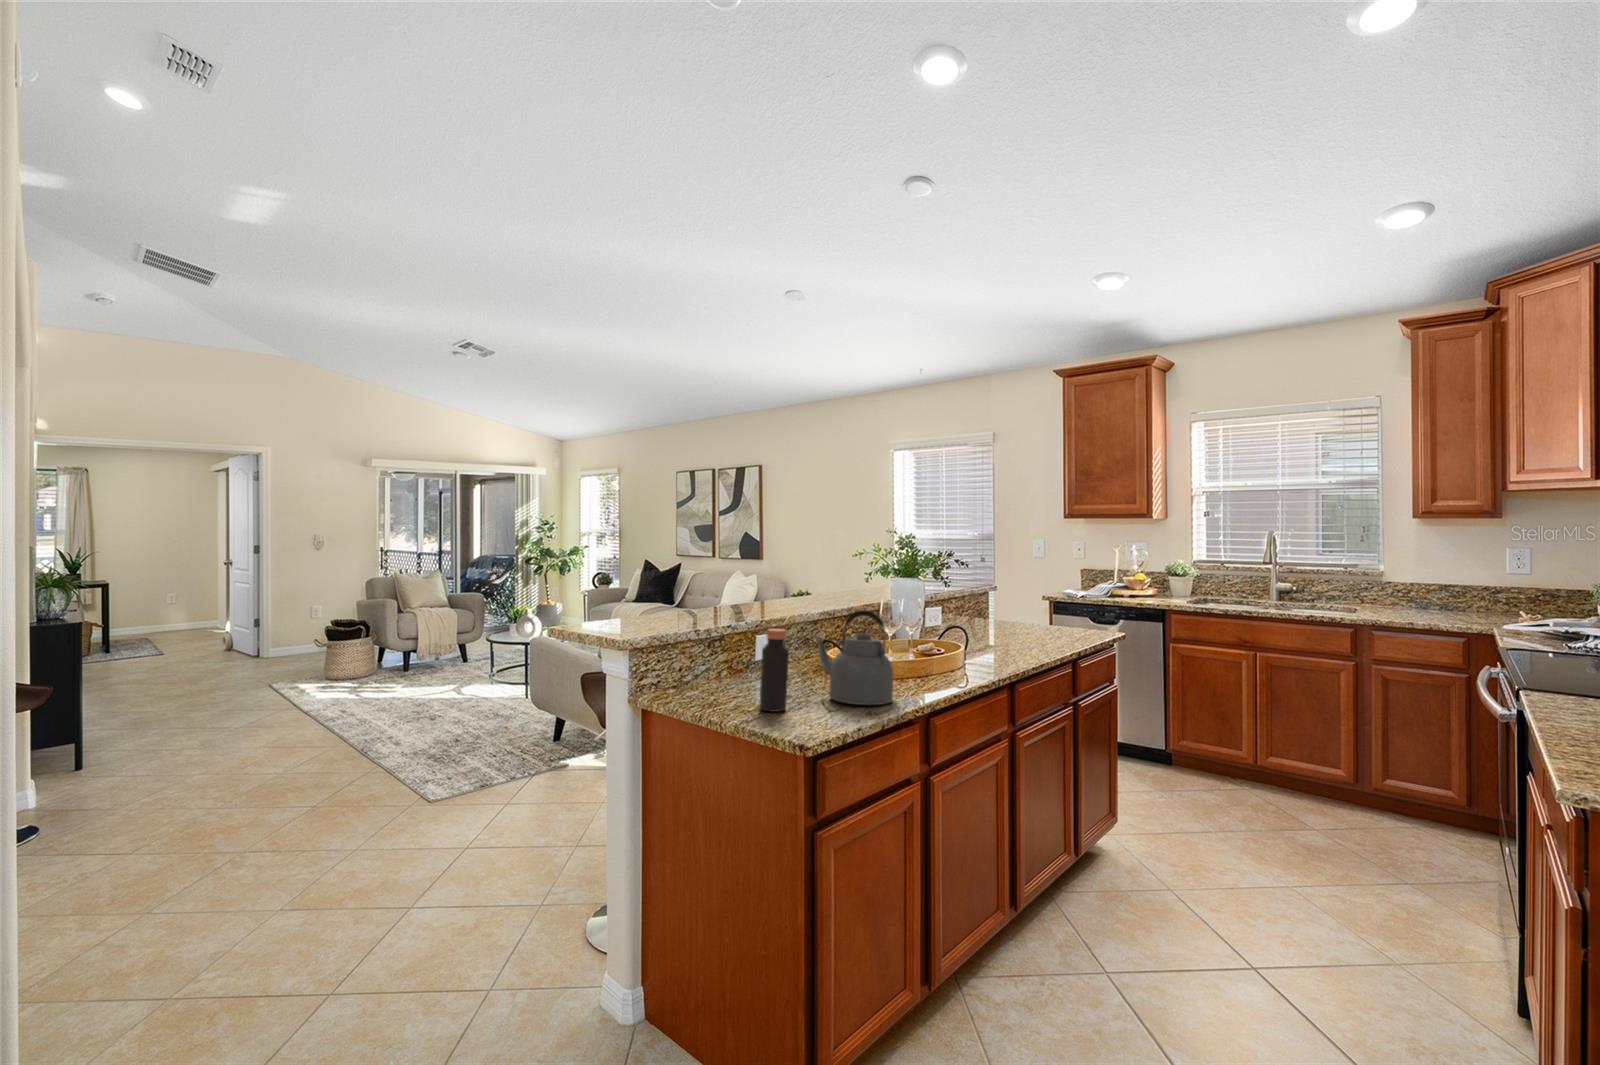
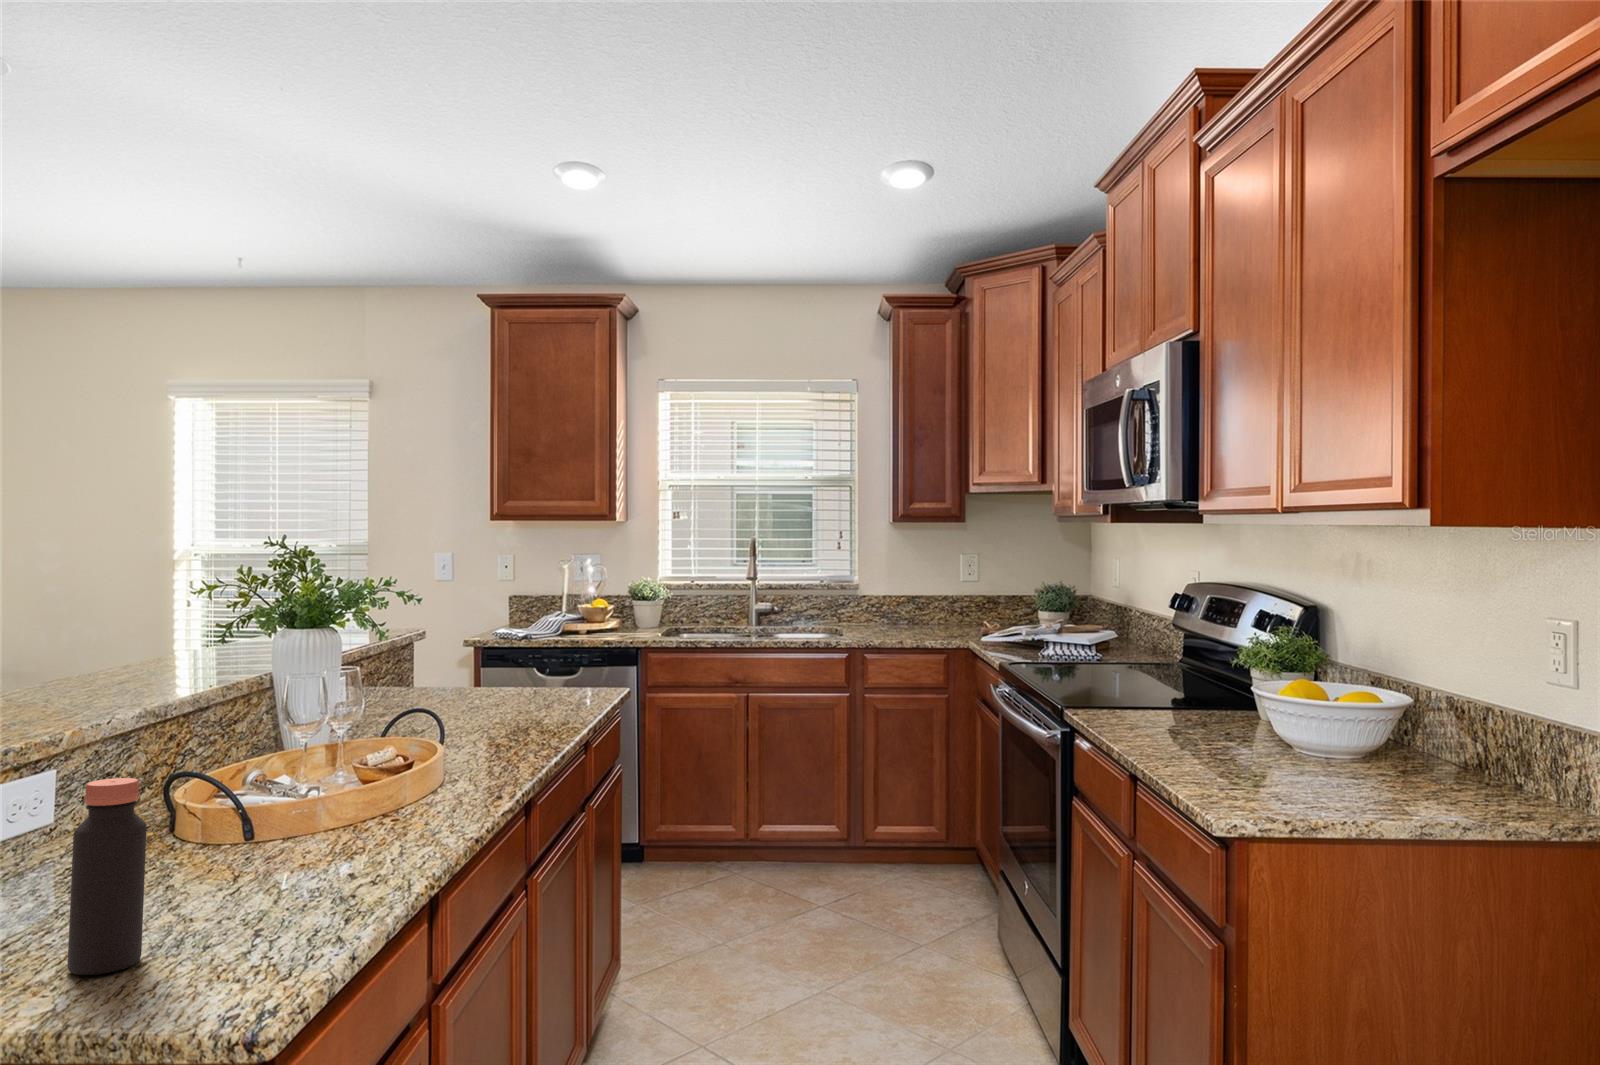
kettle: present [812,610,893,705] -> none [171,710,370,909]

